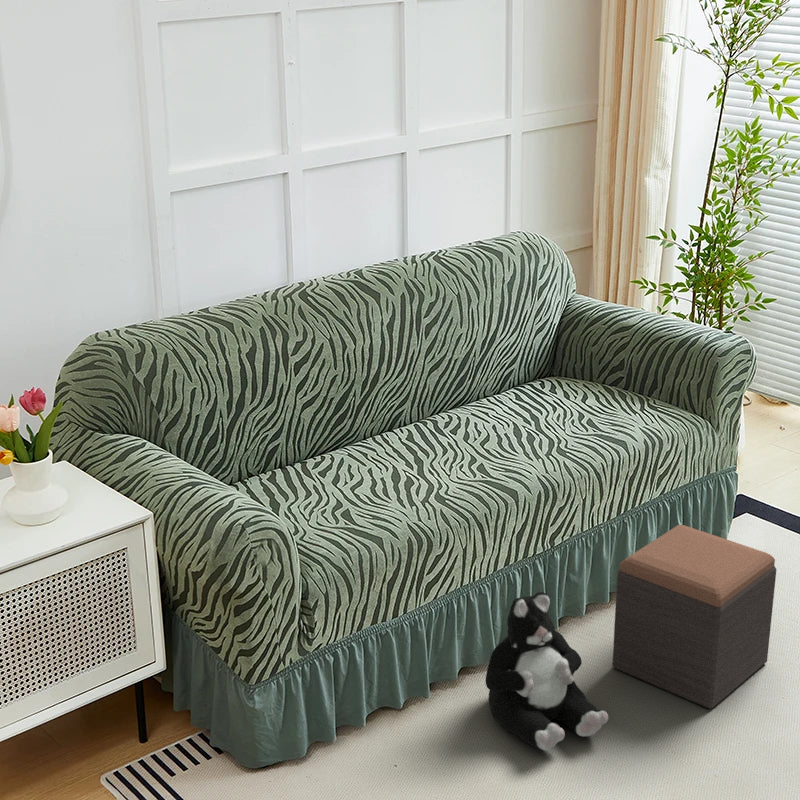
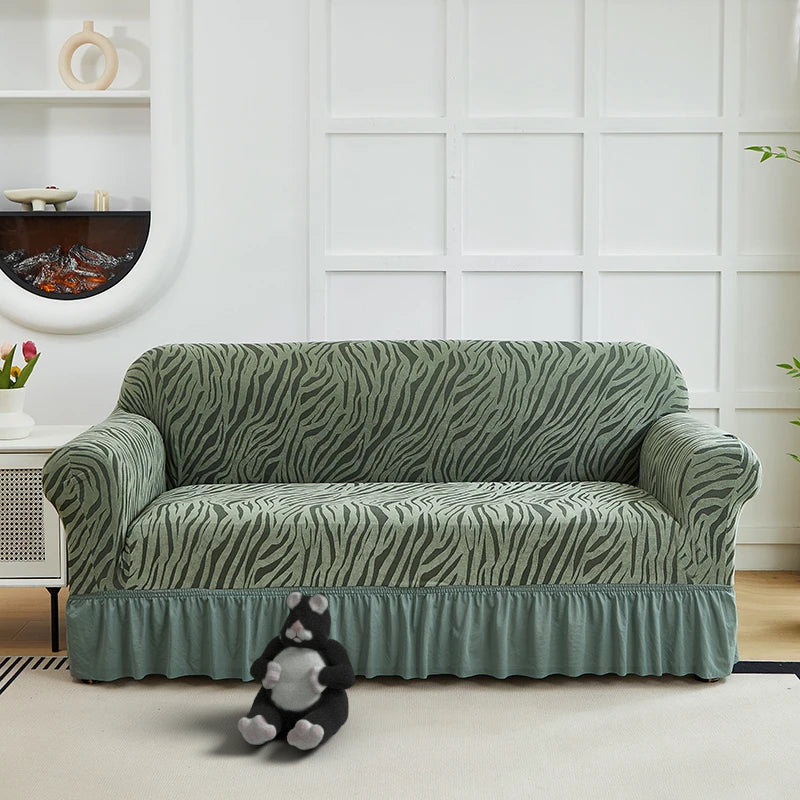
footstool: present [612,525,777,709] -> none [432,590,590,780]

